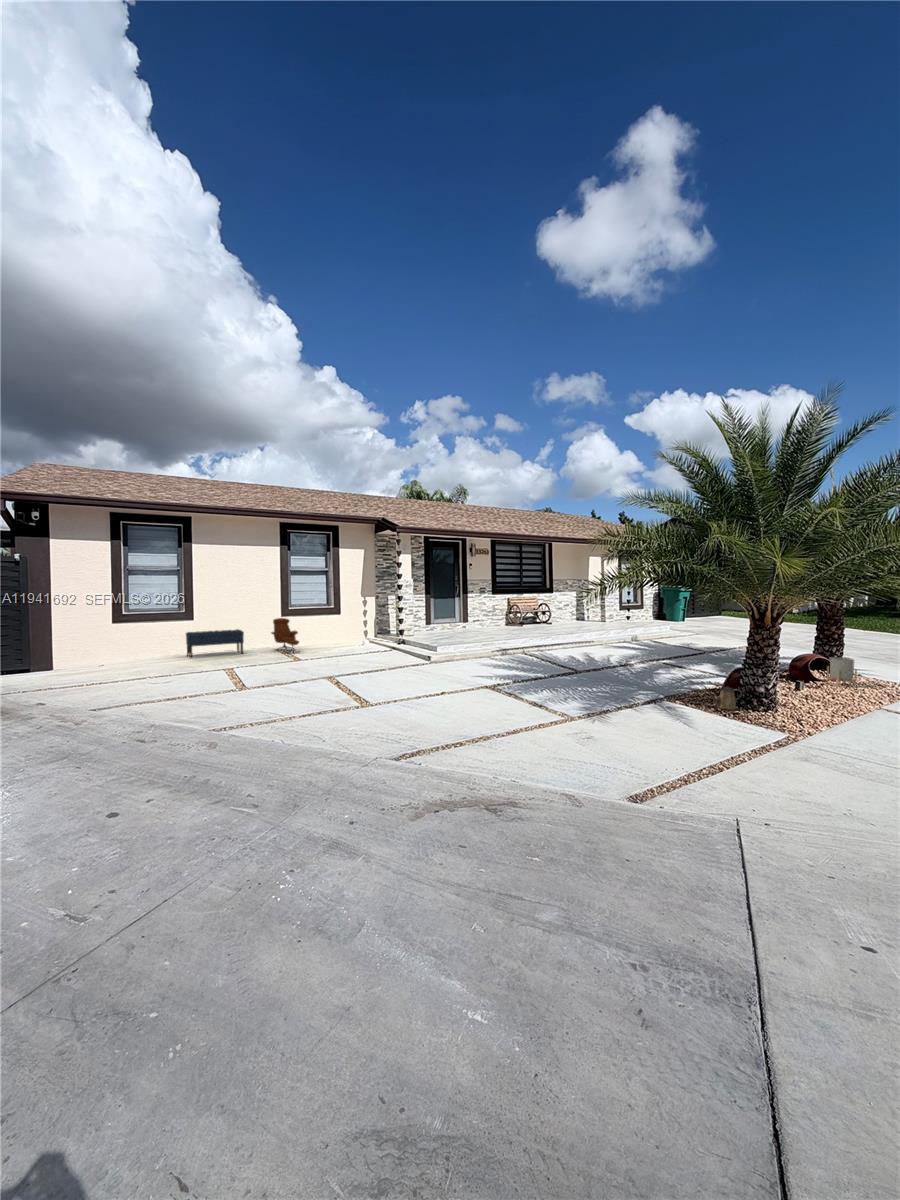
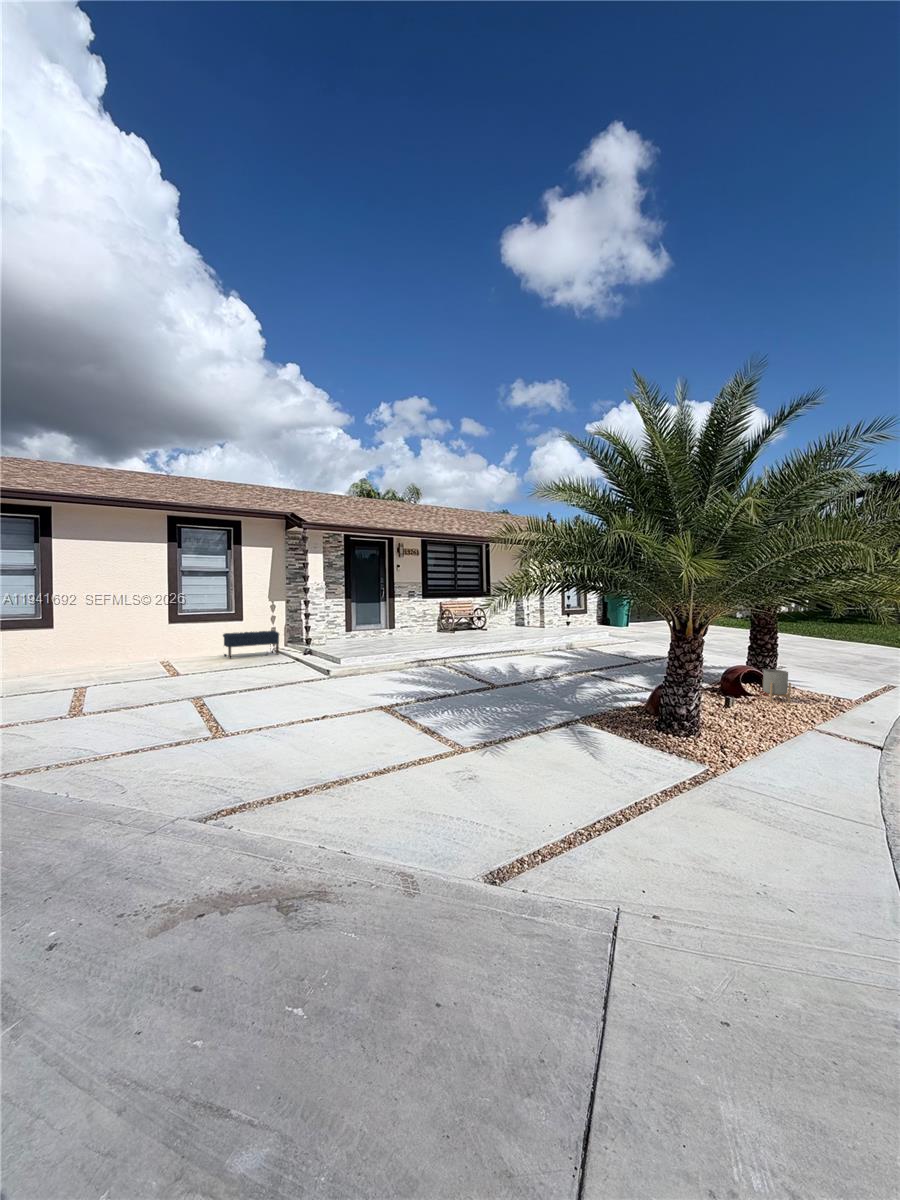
lounge chair: present [271,618,299,652] -> none [158,626,192,667]
bench: present [186,629,244,658] -> present [223,631,279,658]
watering can: present [704,686,742,710] -> none [616,705,662,734]

